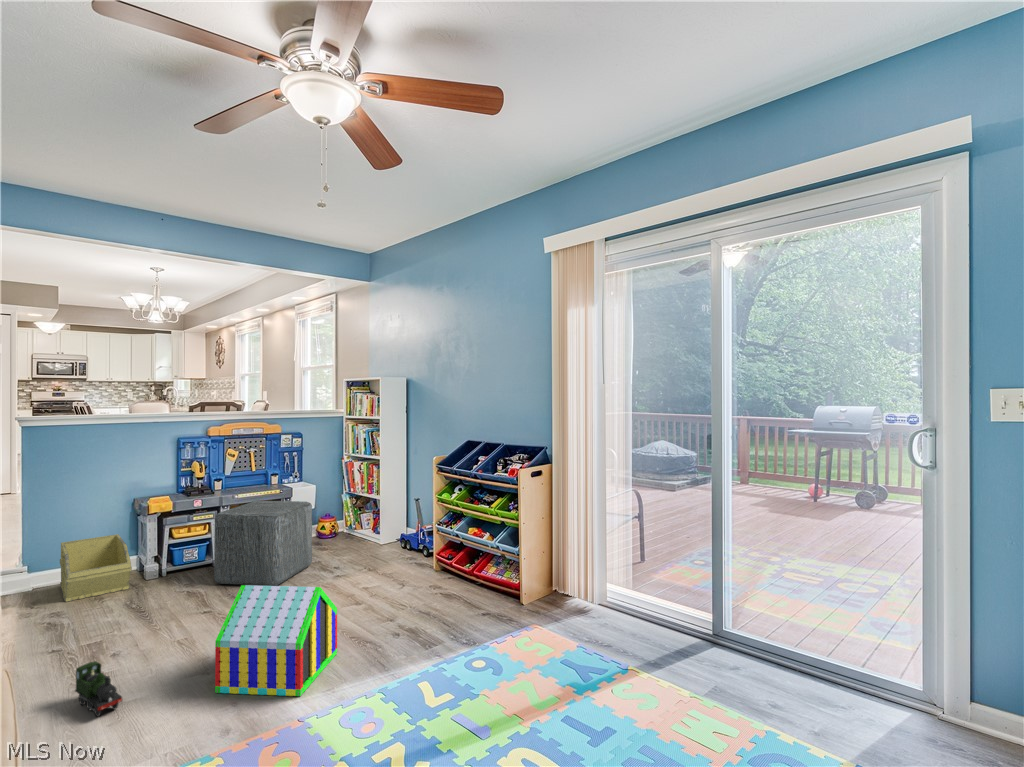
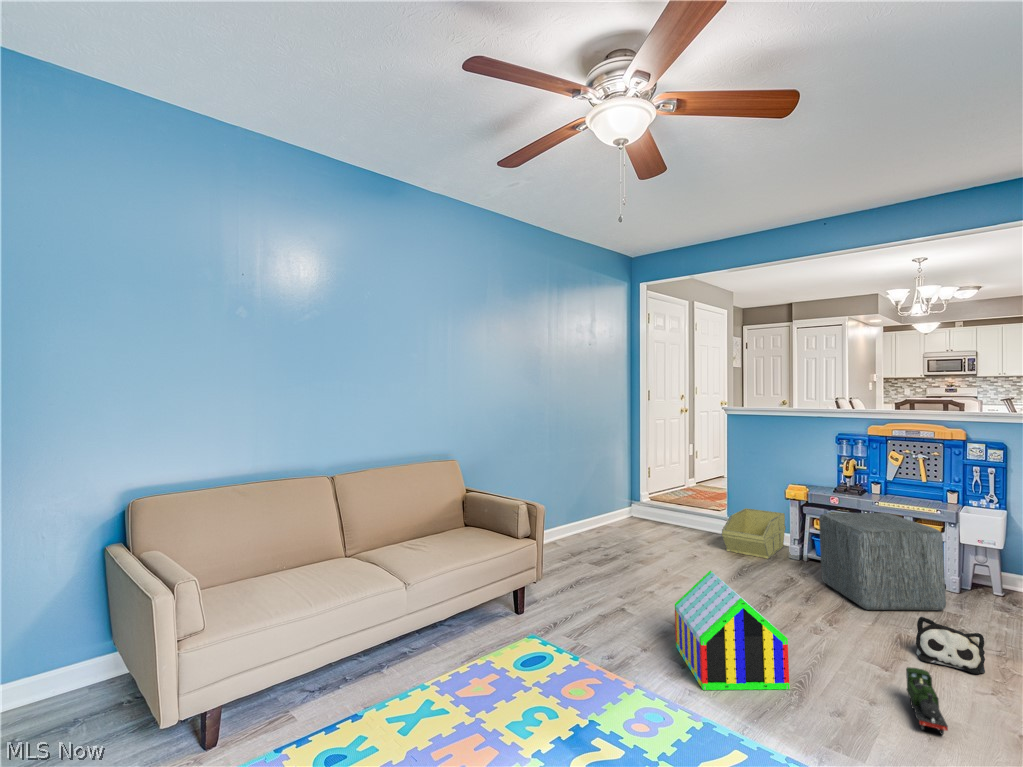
plush toy: none [337,560,380,595] -> present [916,617,985,674]
toy train: present [75,661,122,716] -> present [906,667,948,735]

